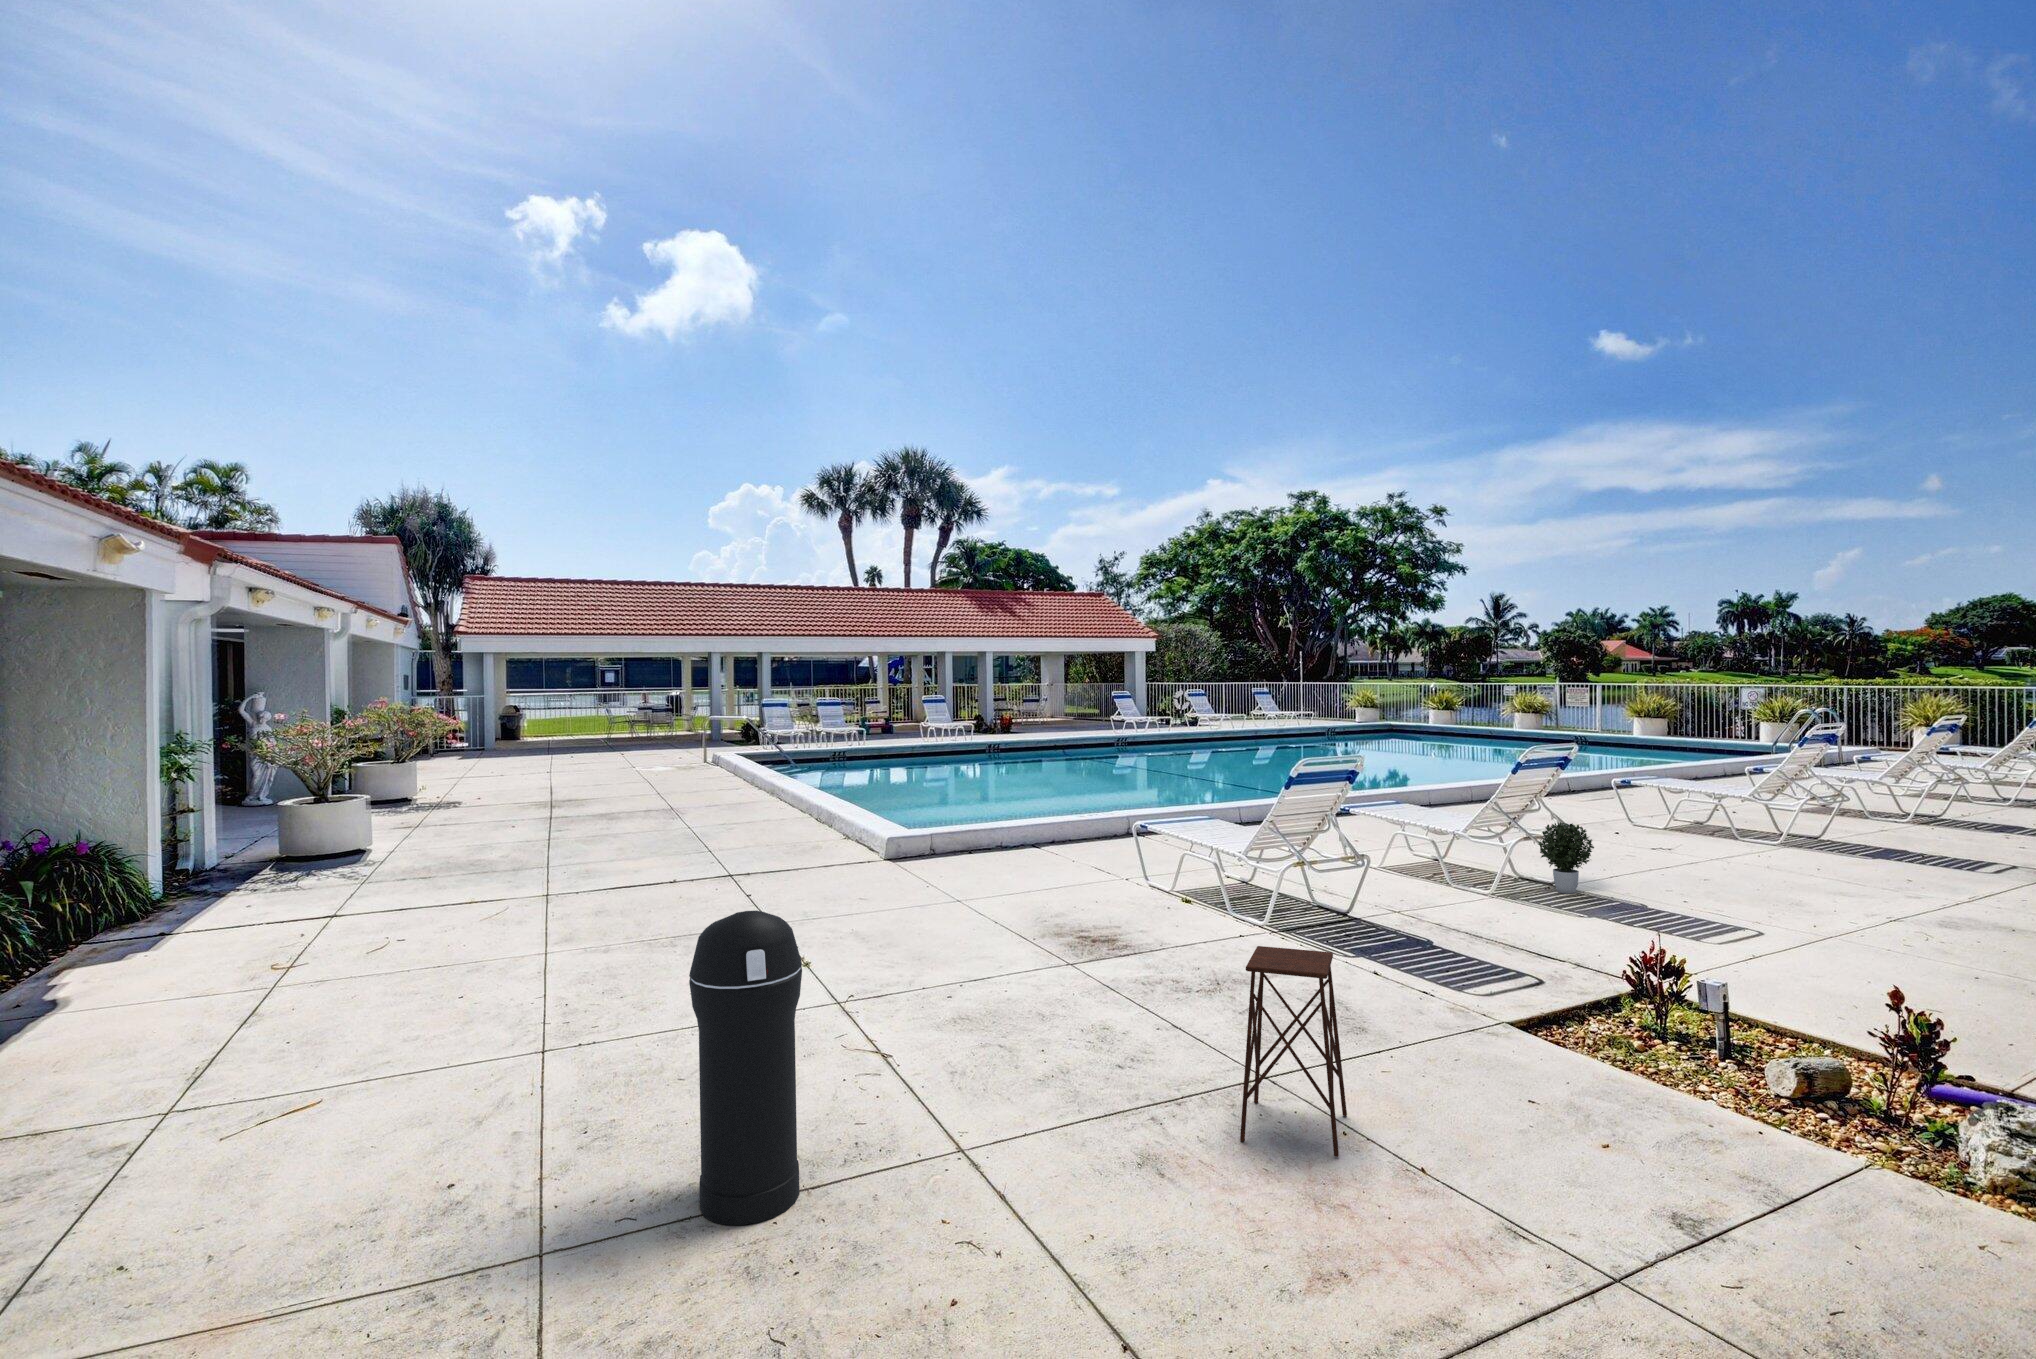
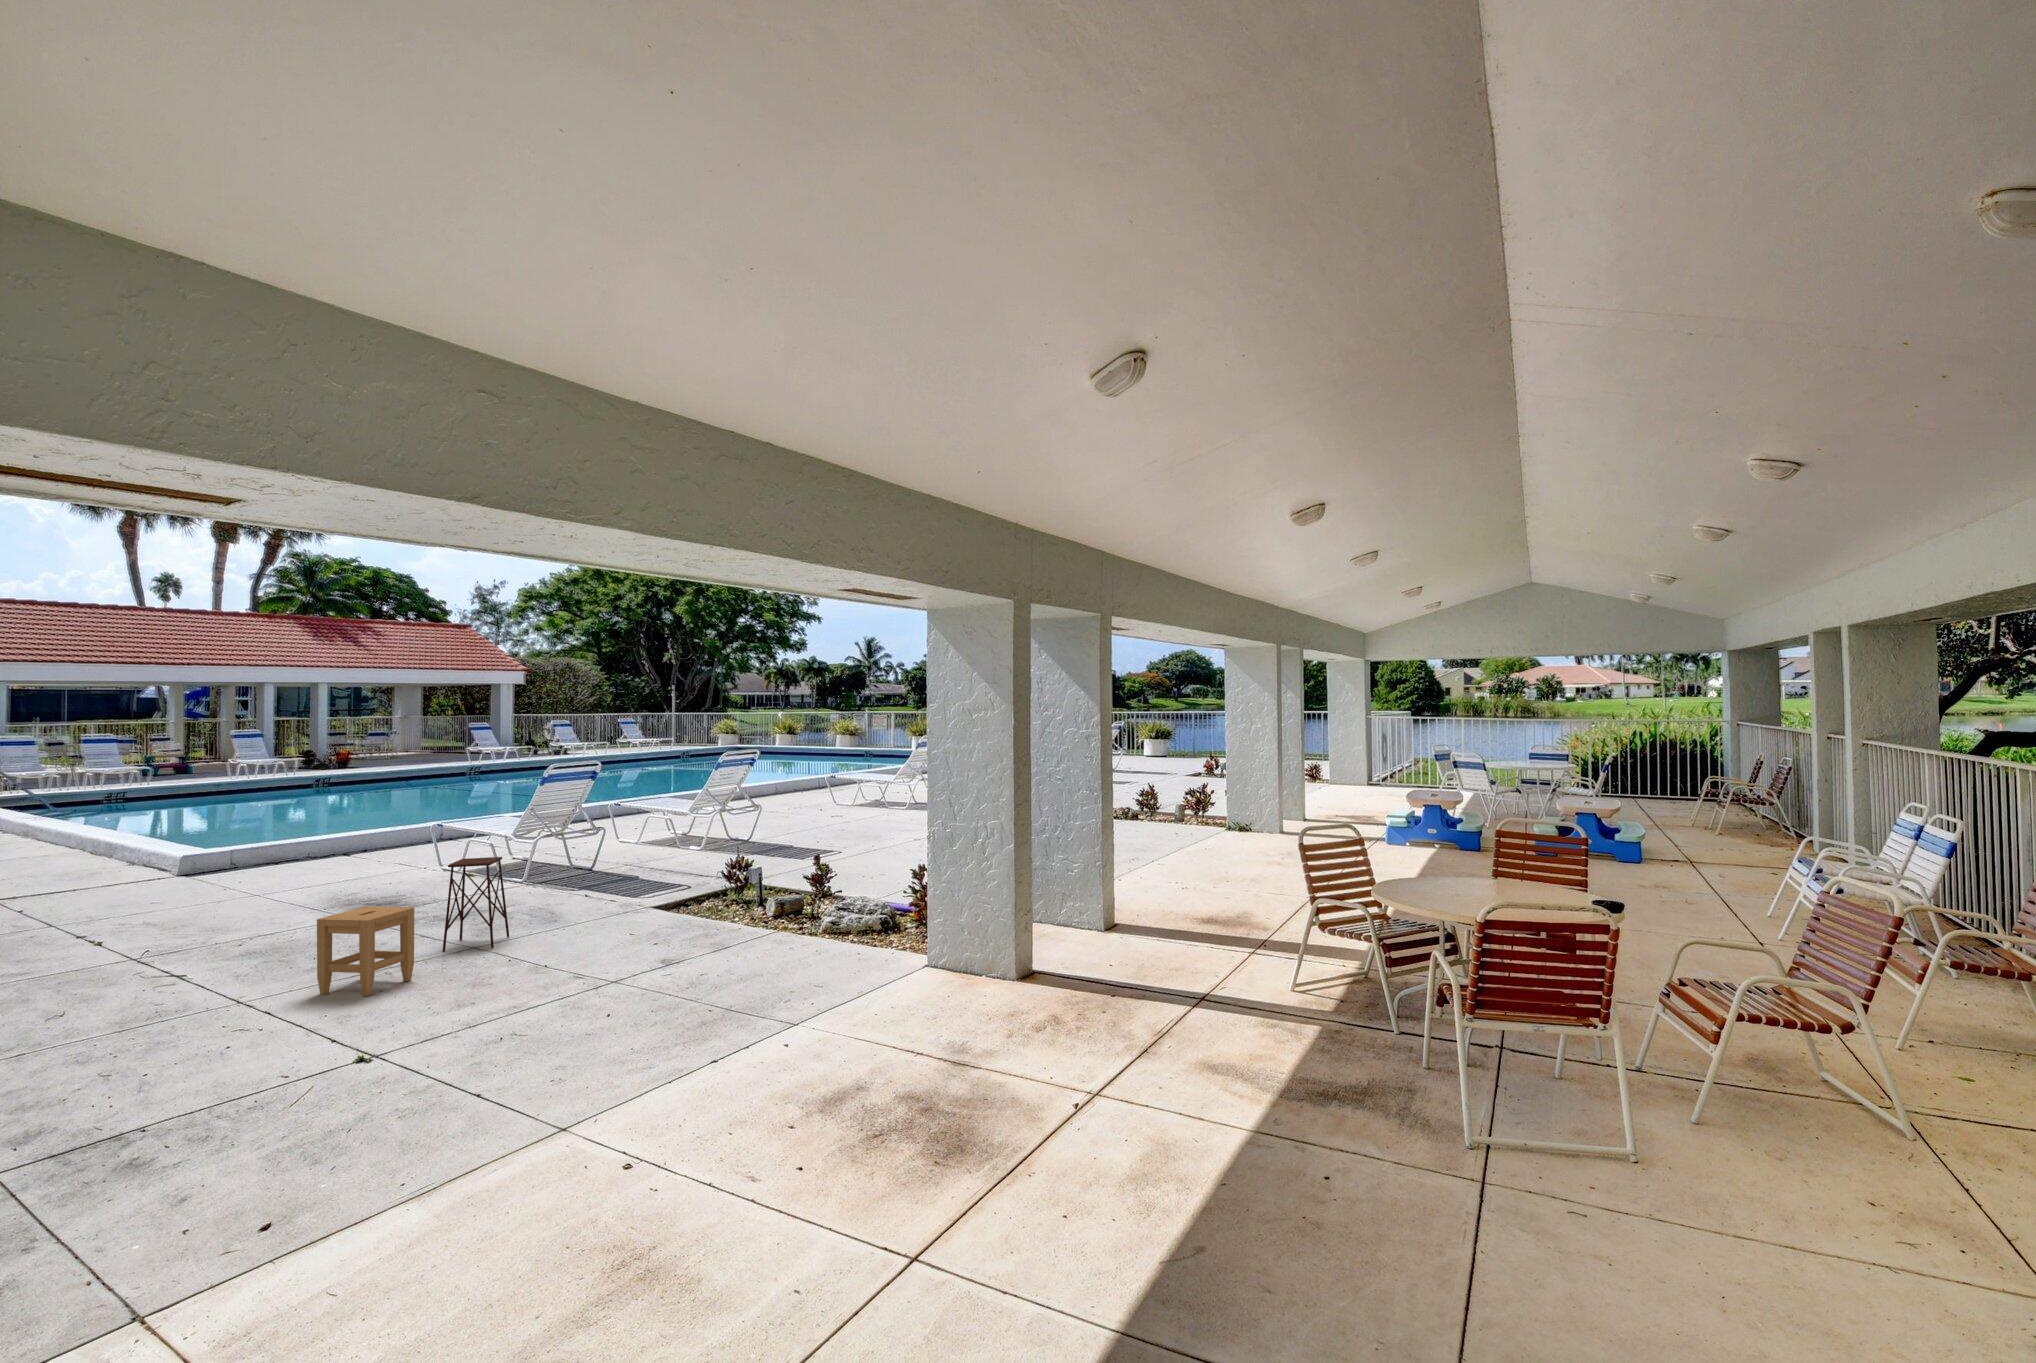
potted plant: present [1538,822,1594,894] -> none [719,802,751,845]
trash can: present [689,911,802,1225] -> none [77,851,159,1017]
stool: none [1049,1062,1228,1315] -> present [317,906,414,996]

